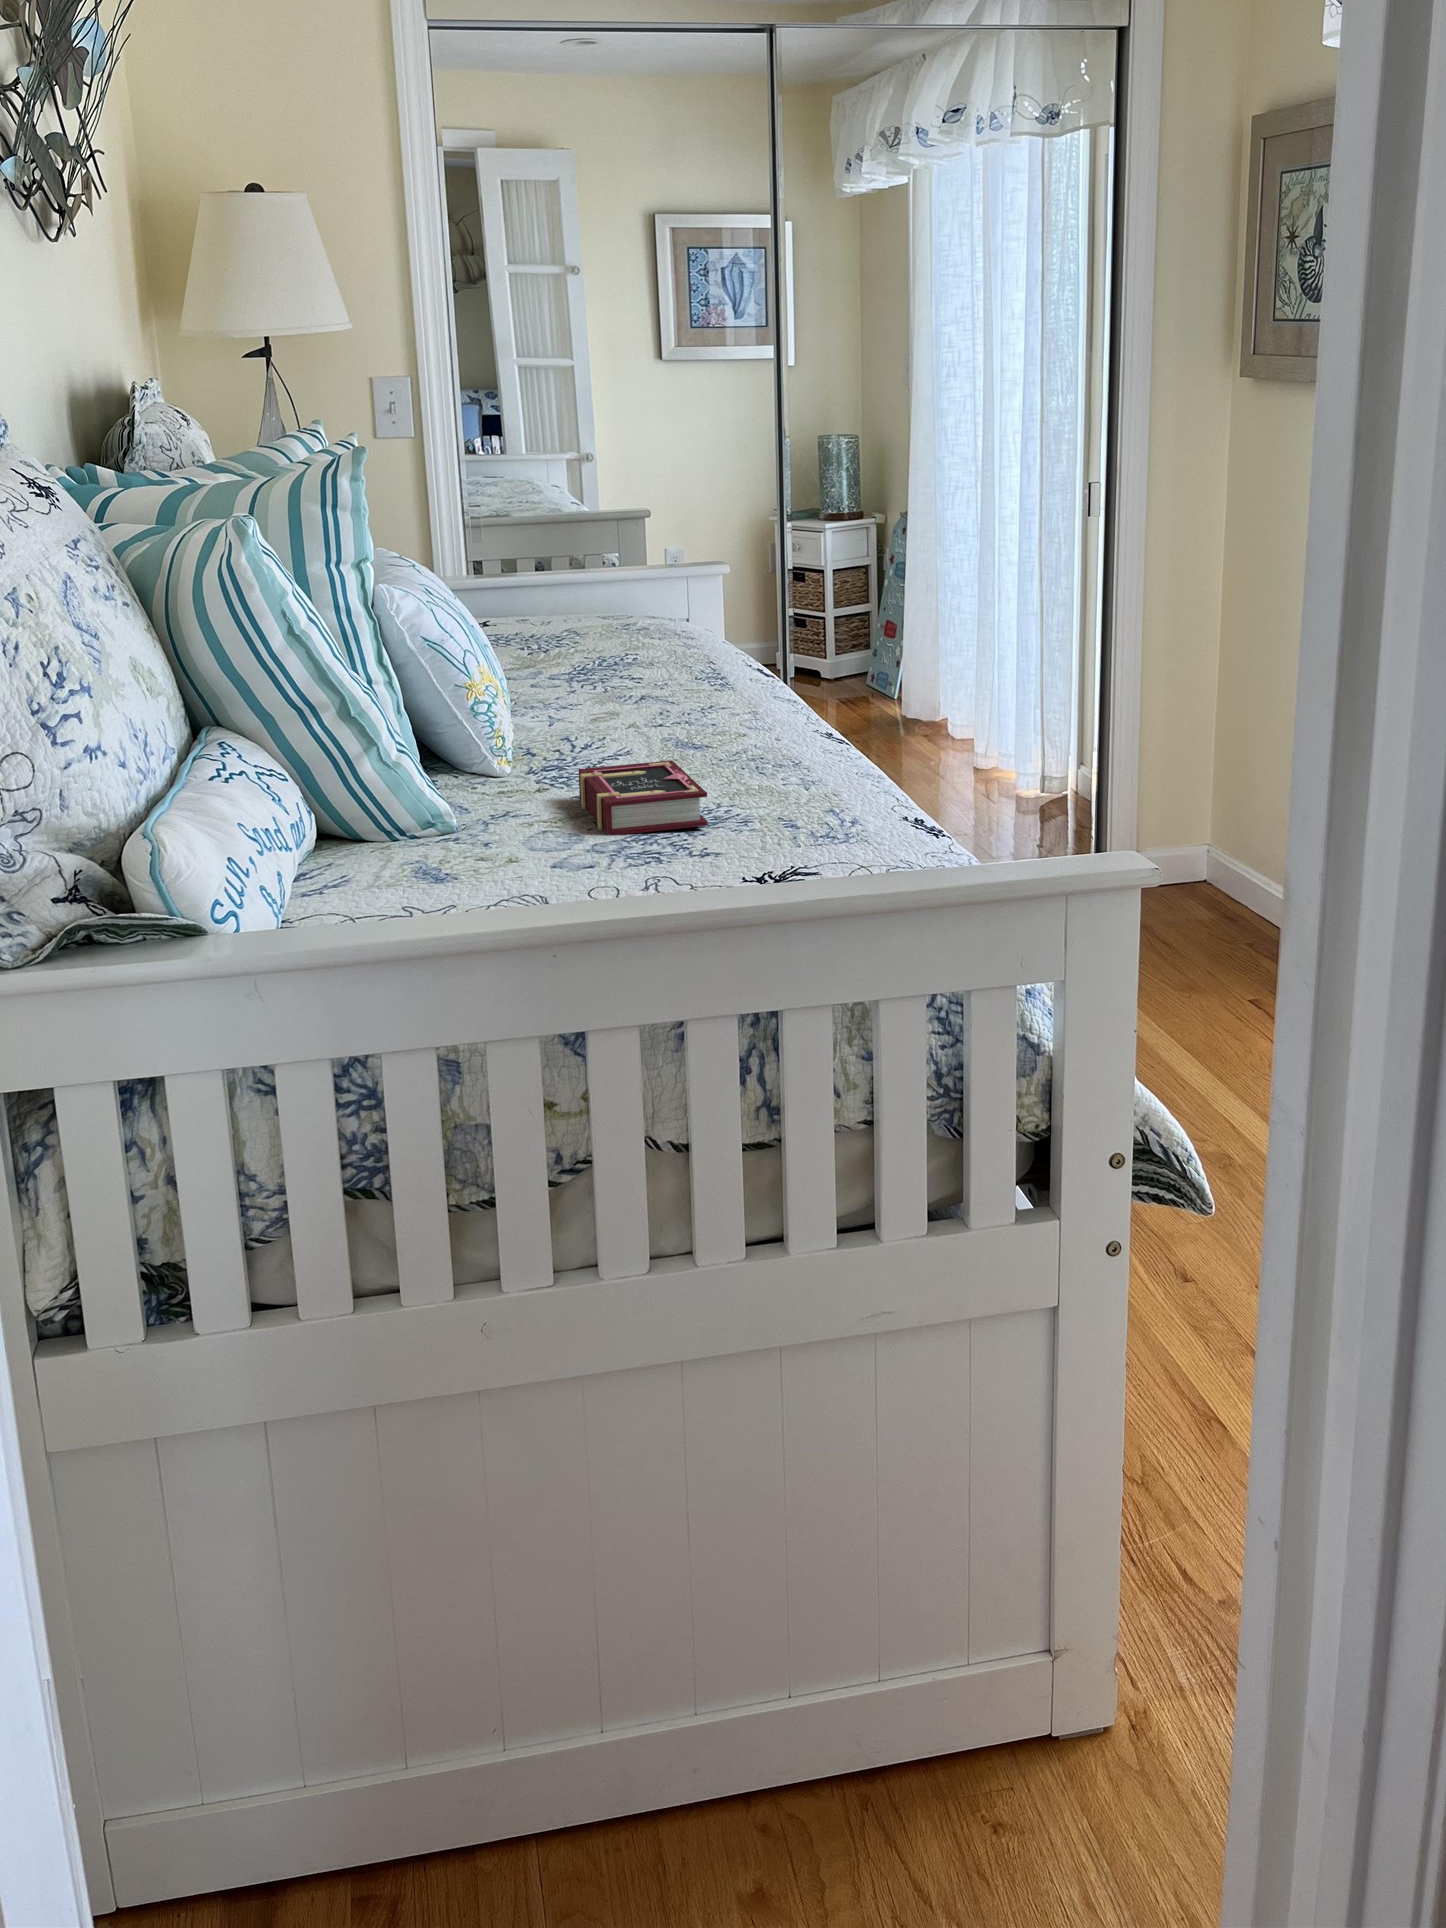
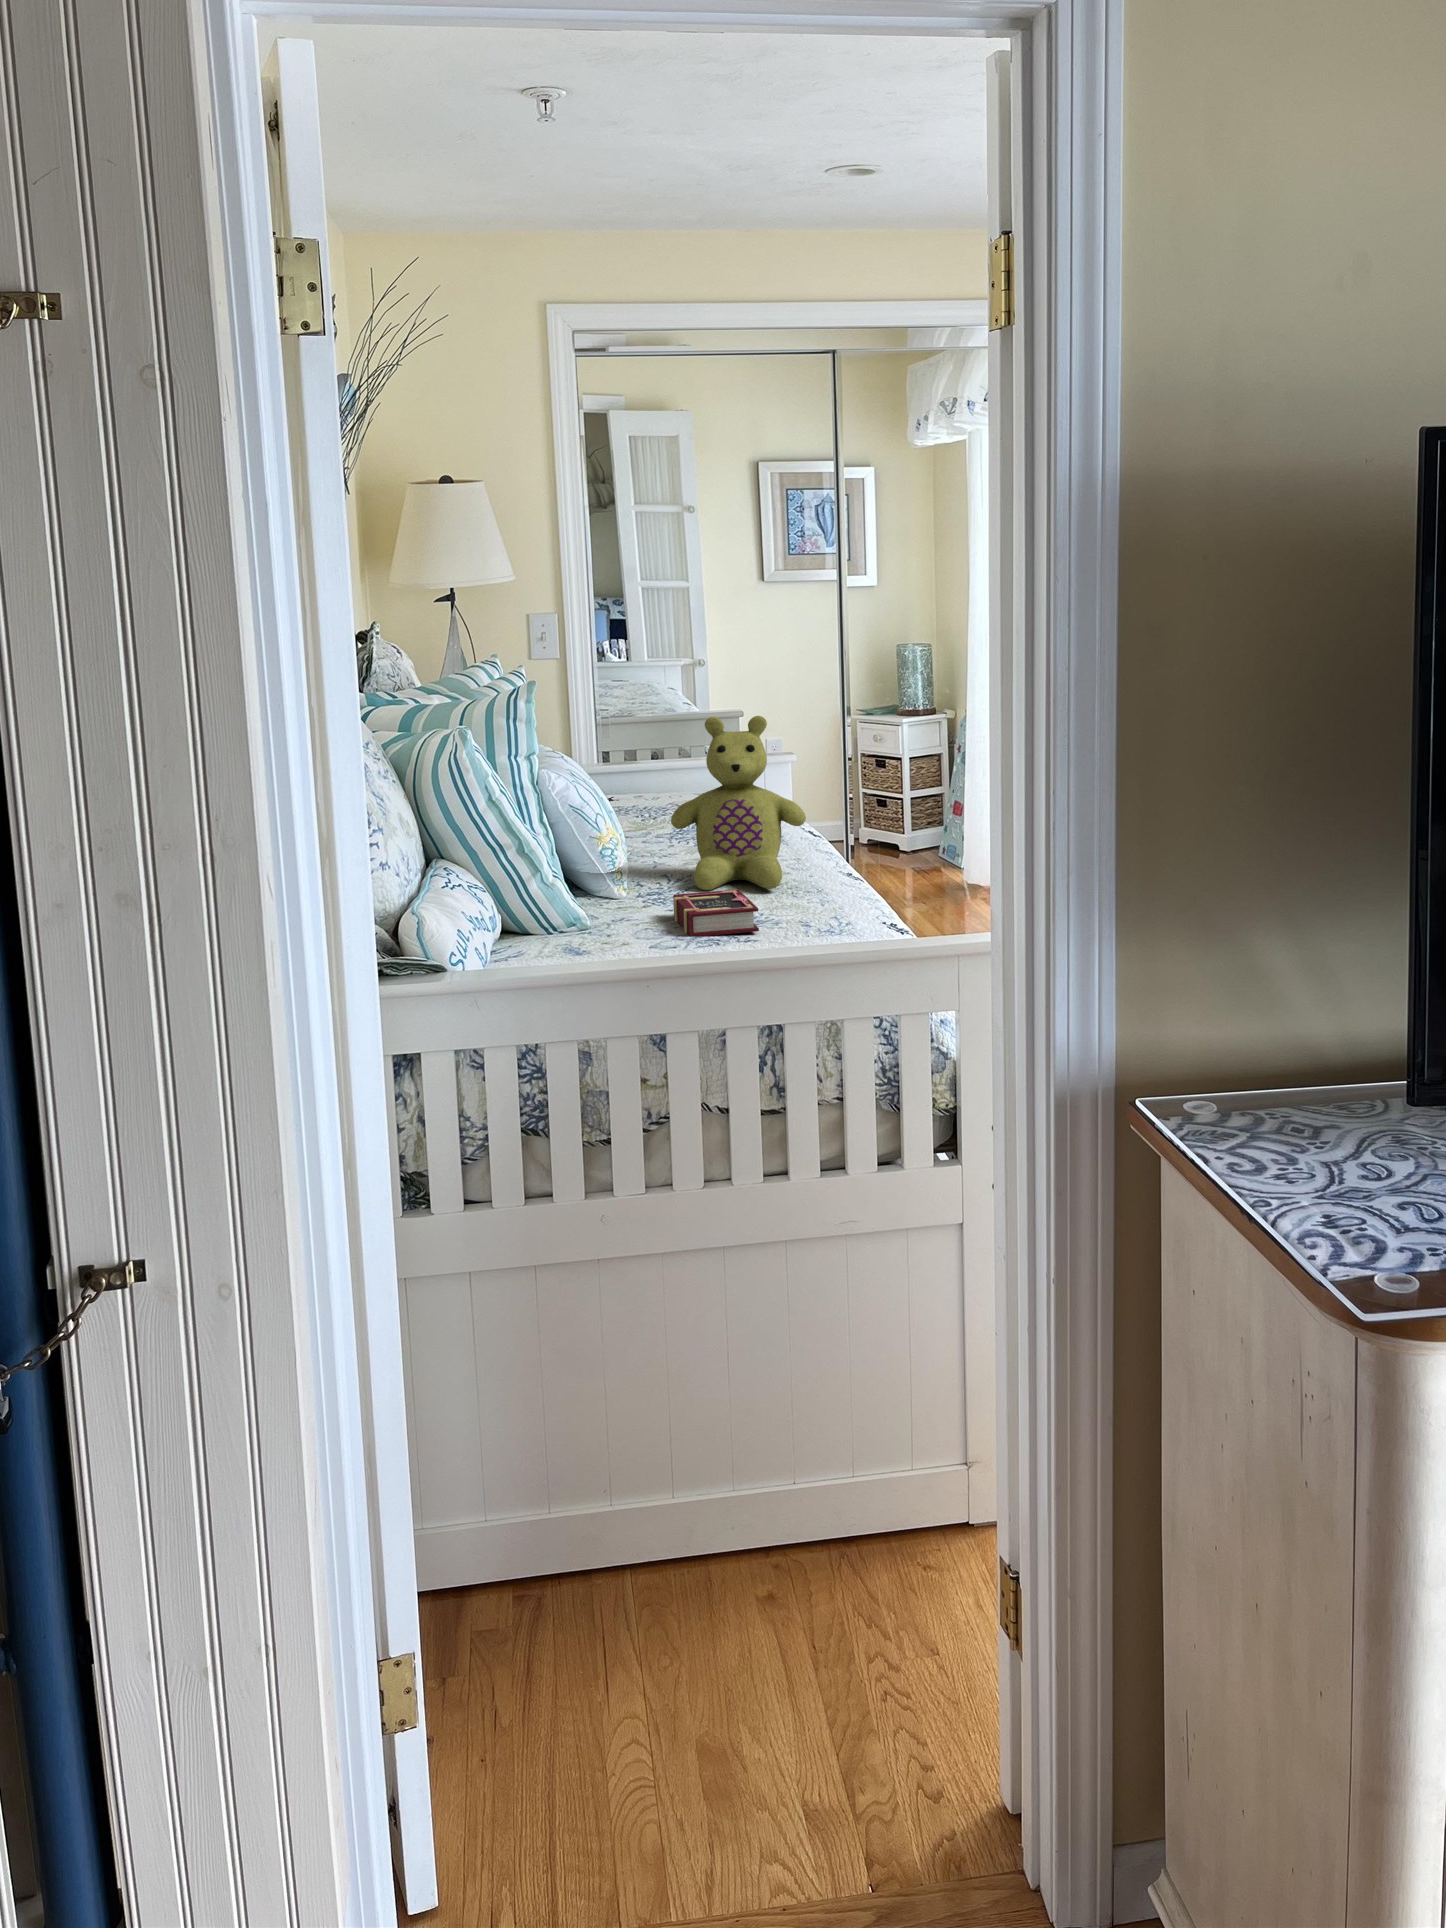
stuffed bear: none [568,511,756,757] -> present [671,716,806,890]

